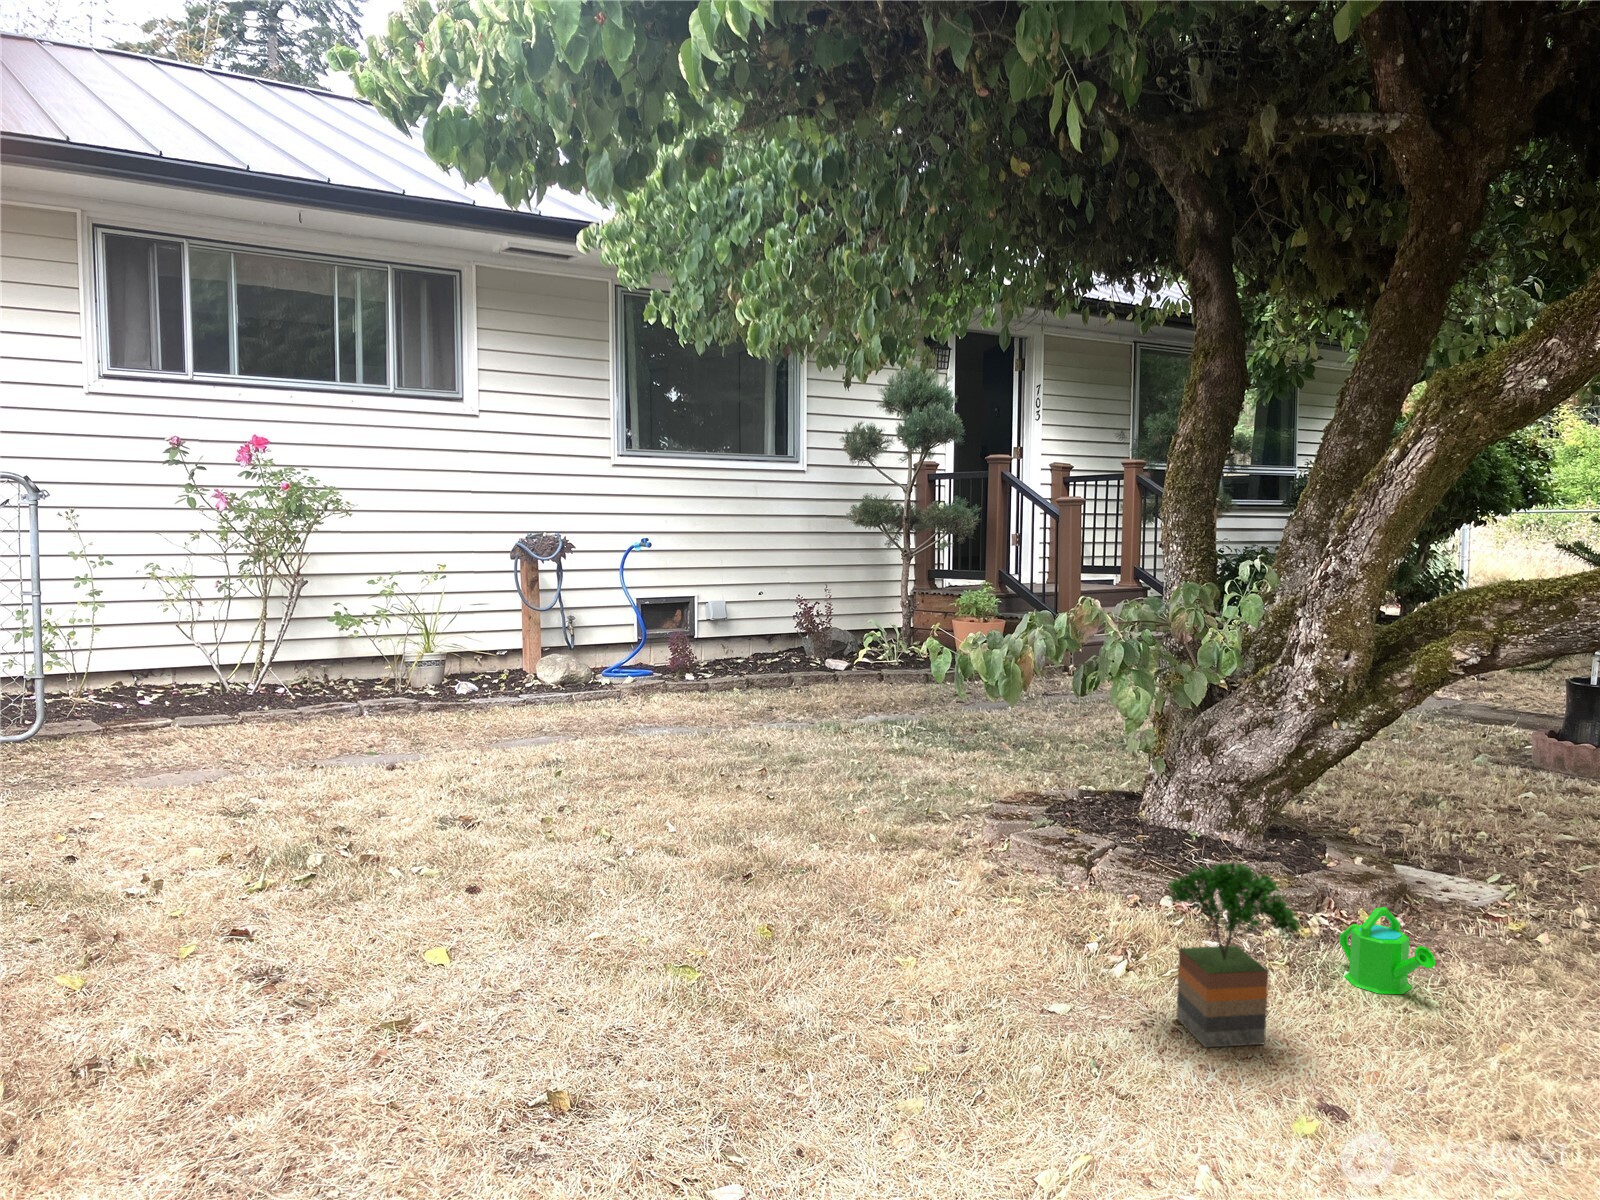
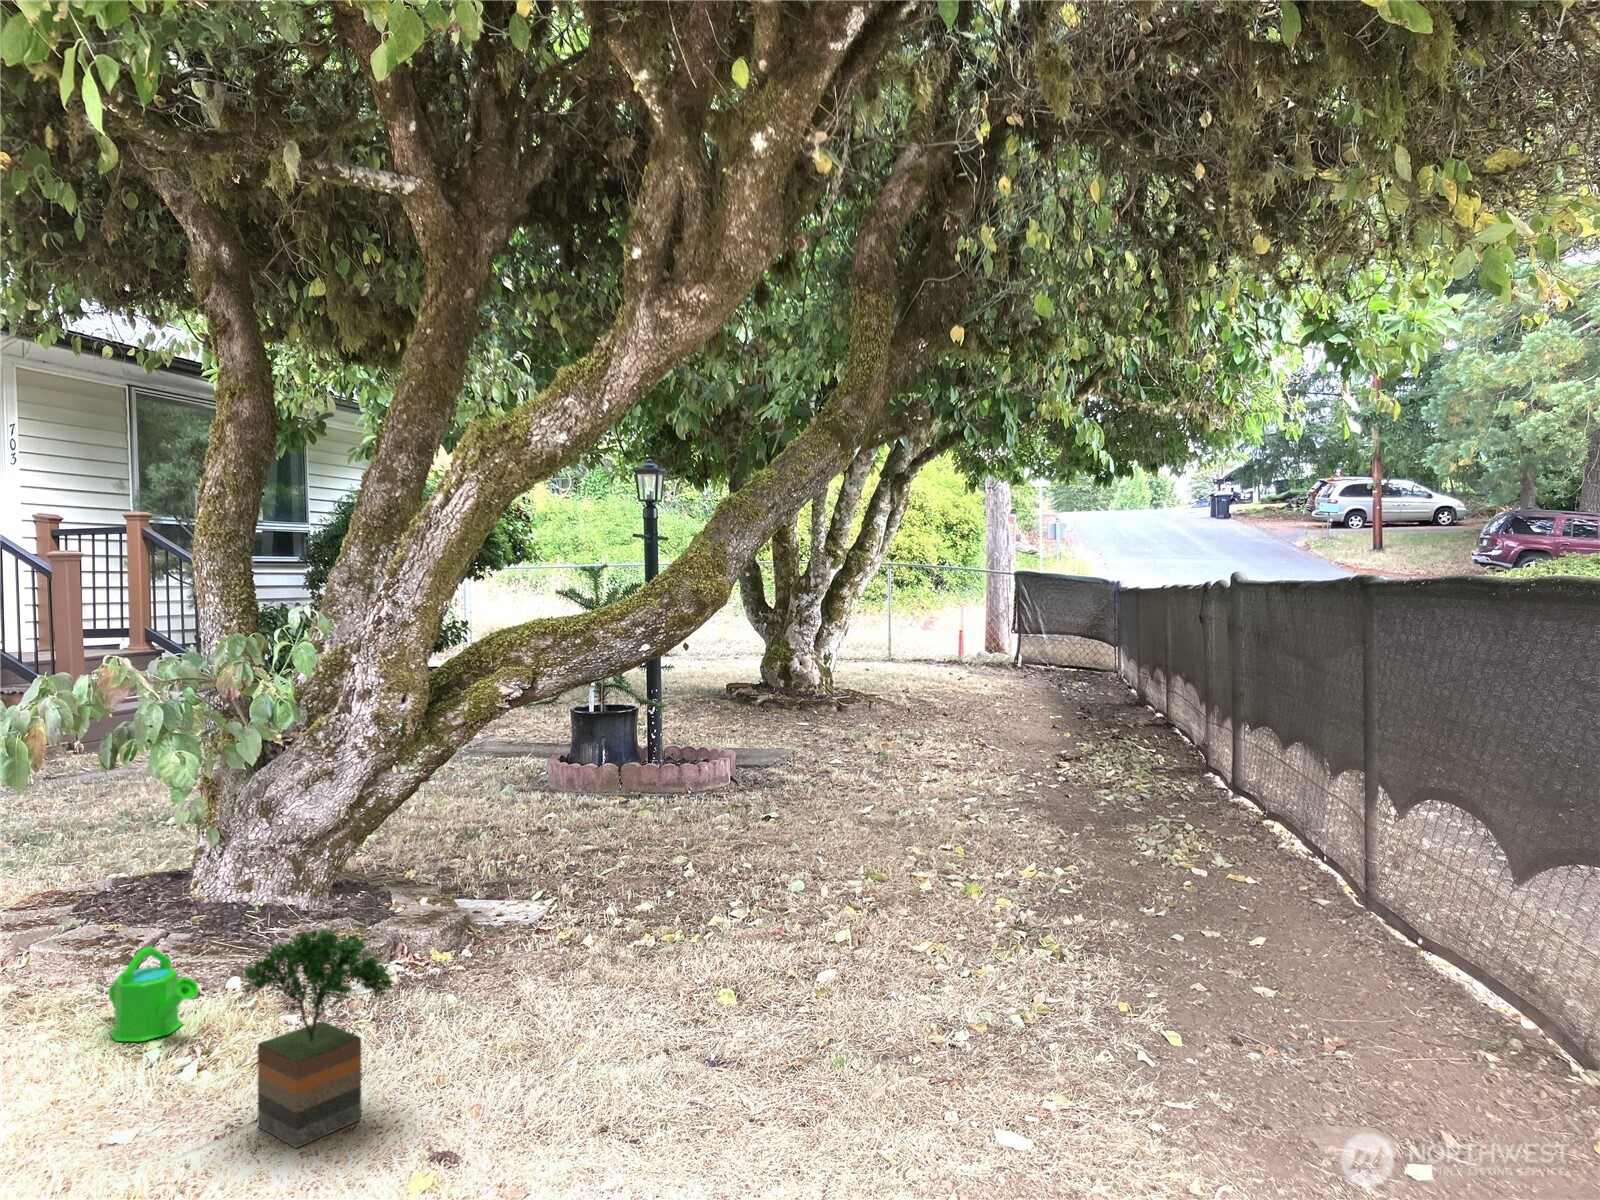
watering can: present [1339,907,1435,994] -> present [109,947,198,1041]

